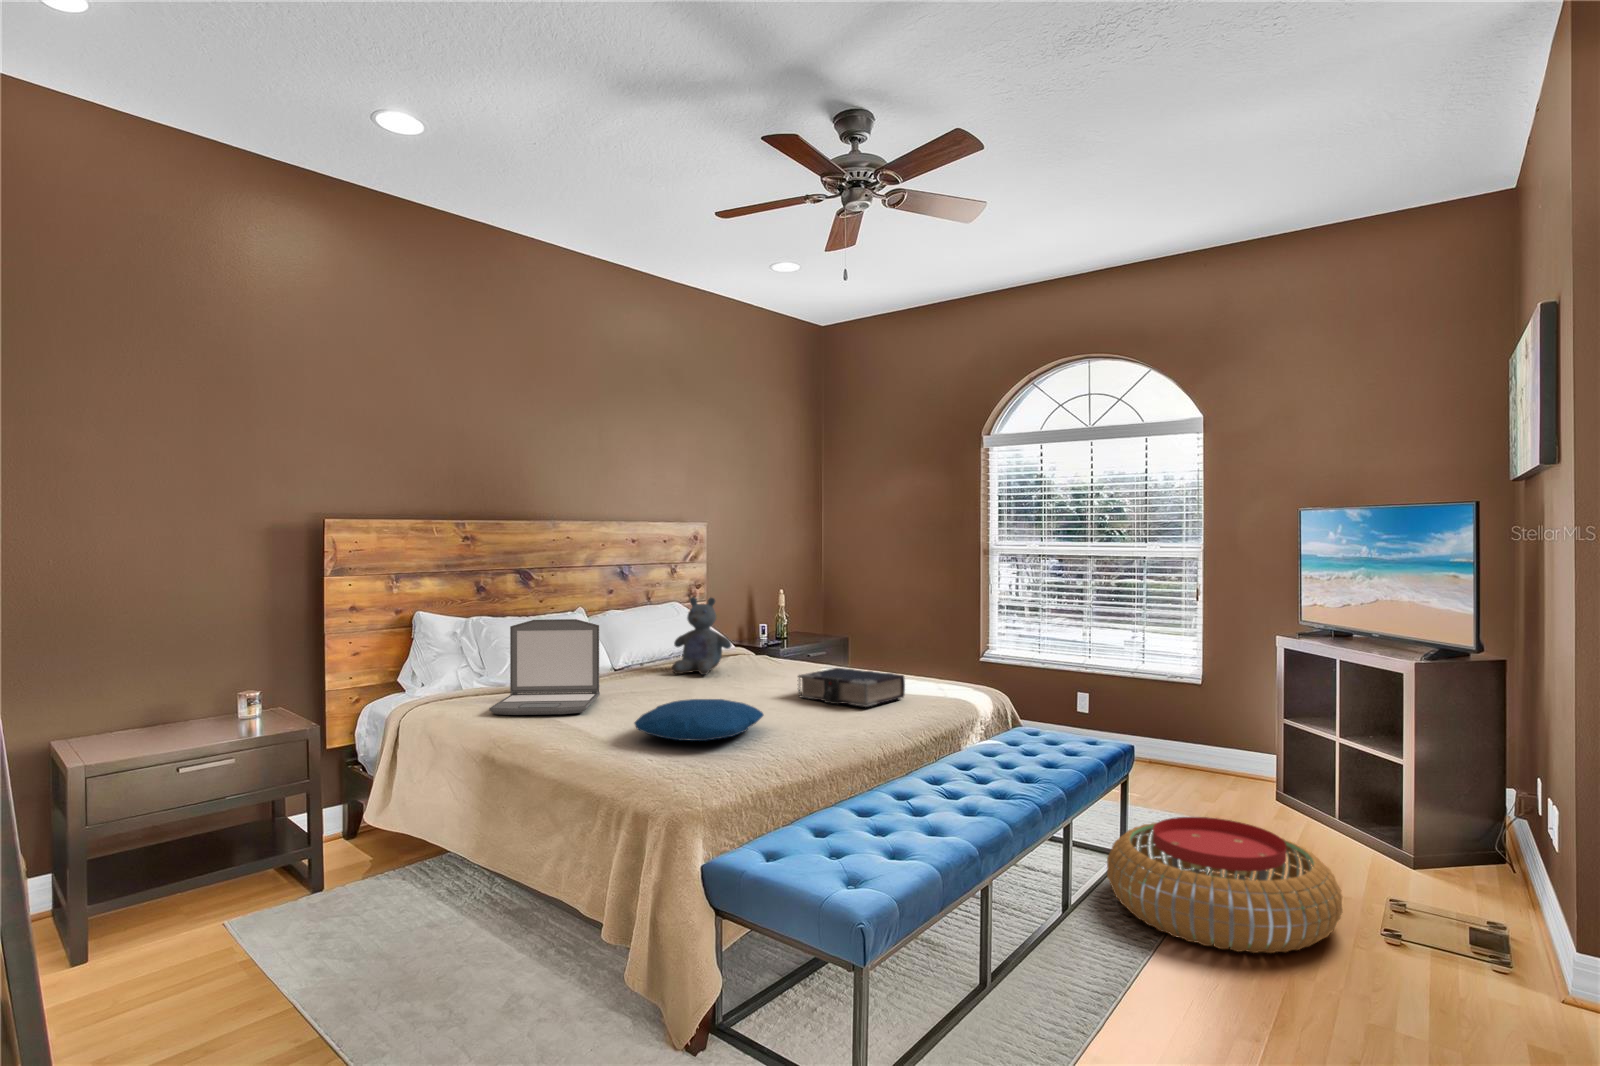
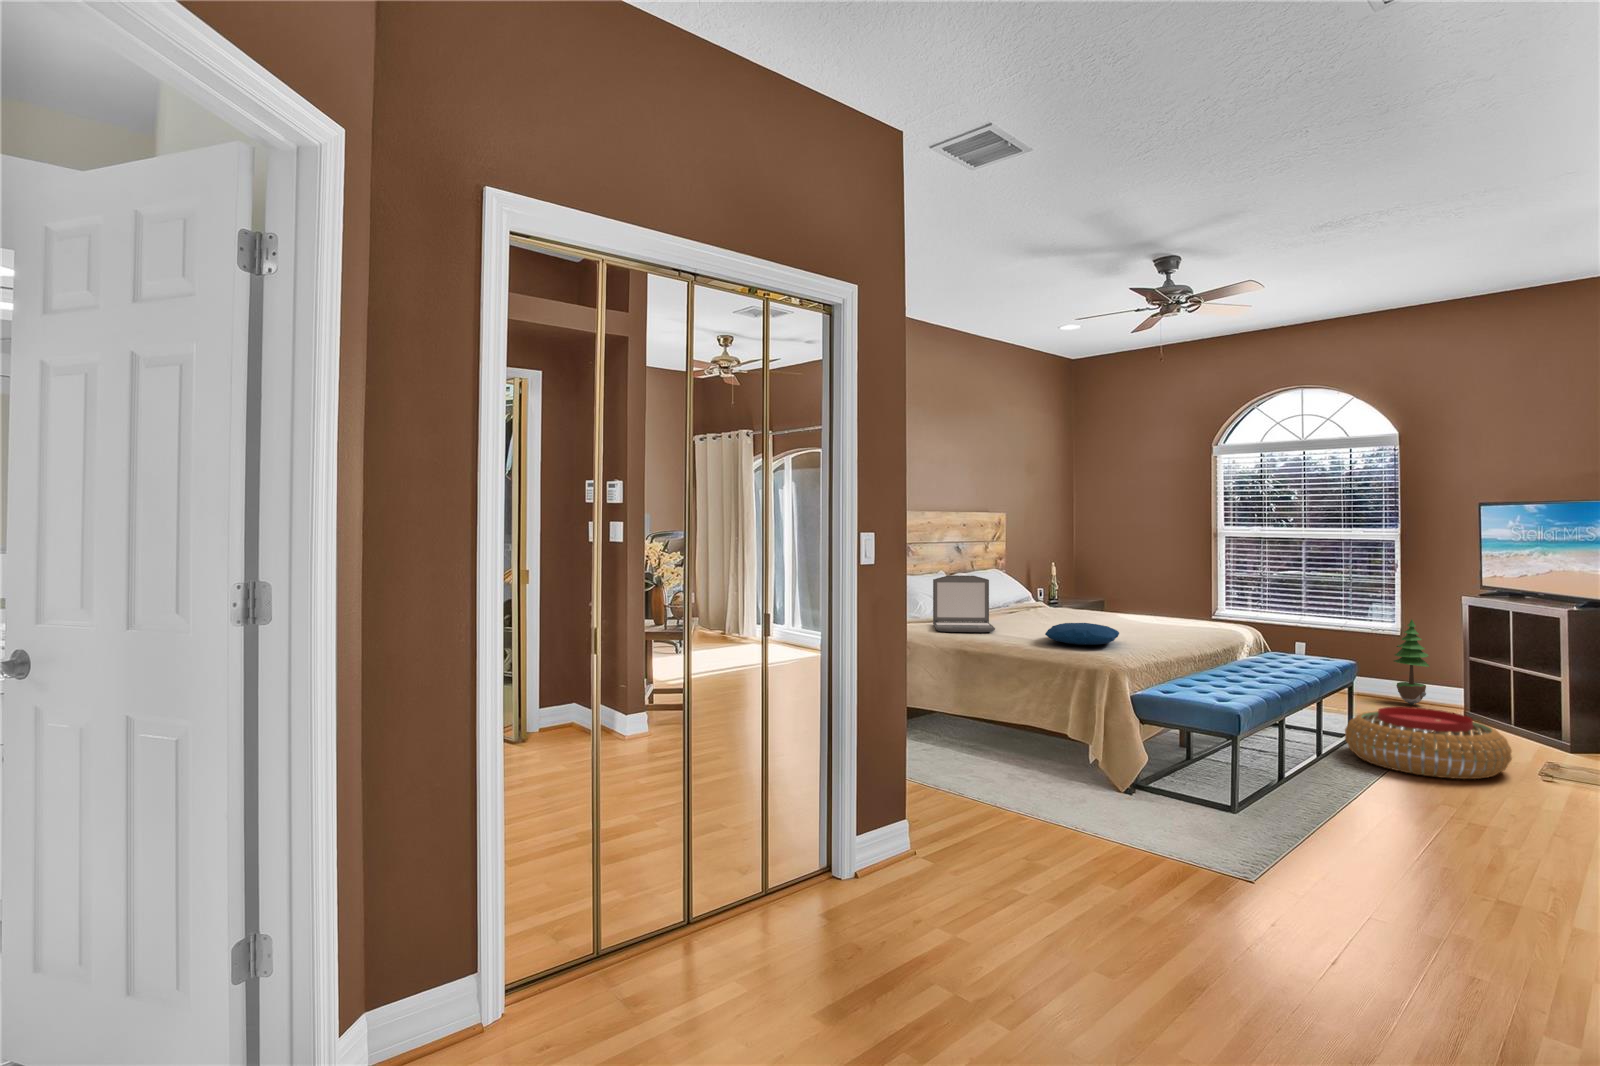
stuffed bear: present [672,597,731,675] -> none [1011,564,1053,616]
potted tree: none [1192,664,1238,781] -> present [1394,619,1429,705]
book: present [798,668,905,707] -> none [1118,611,1193,633]

